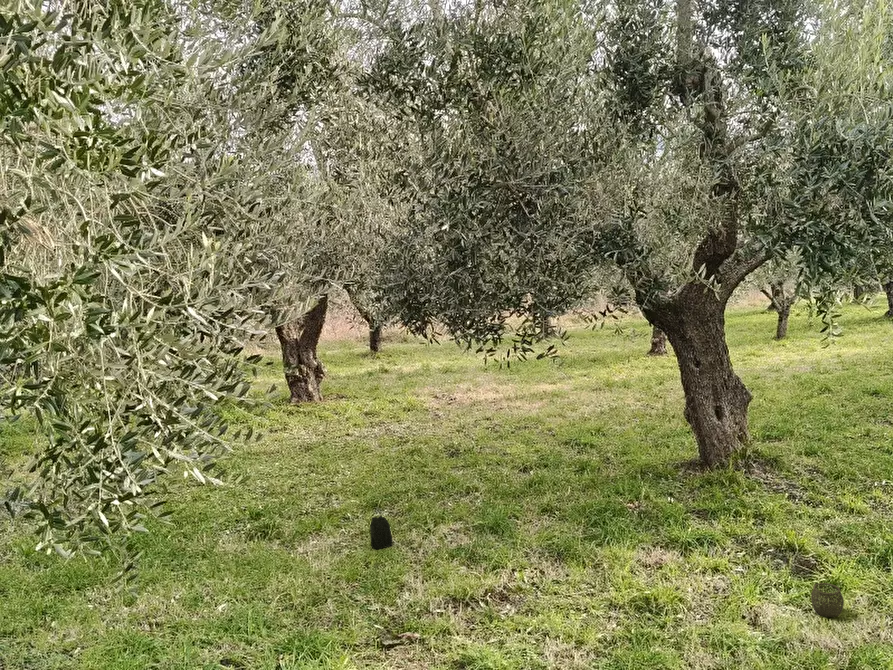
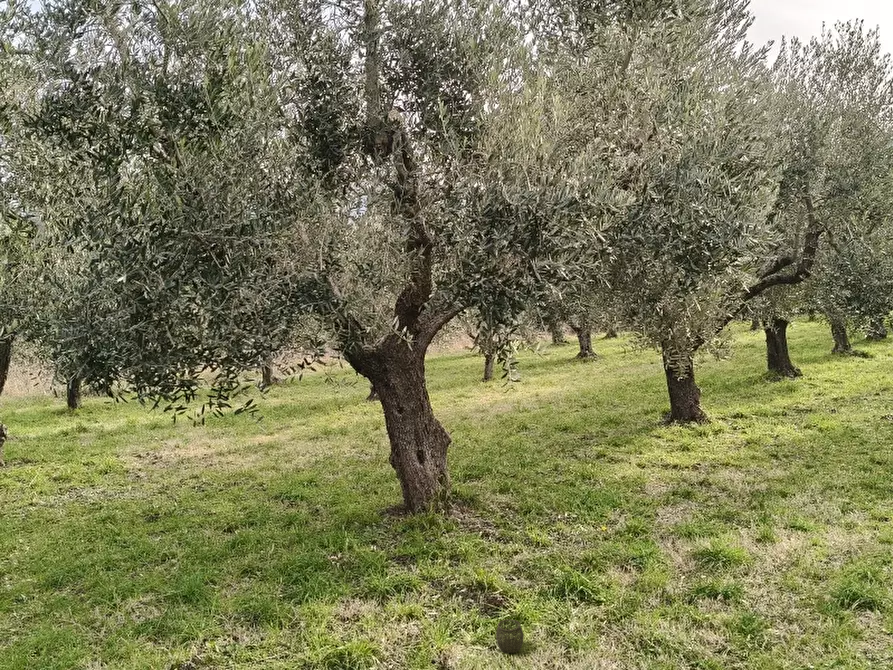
backpack: present [370,516,393,550] -> none [23,607,55,651]

